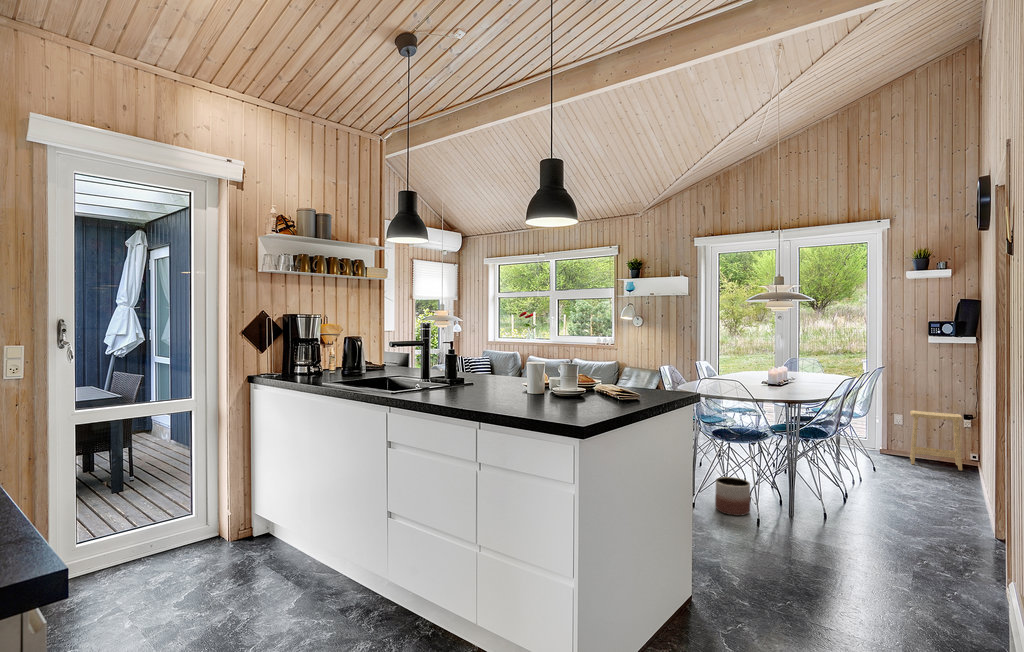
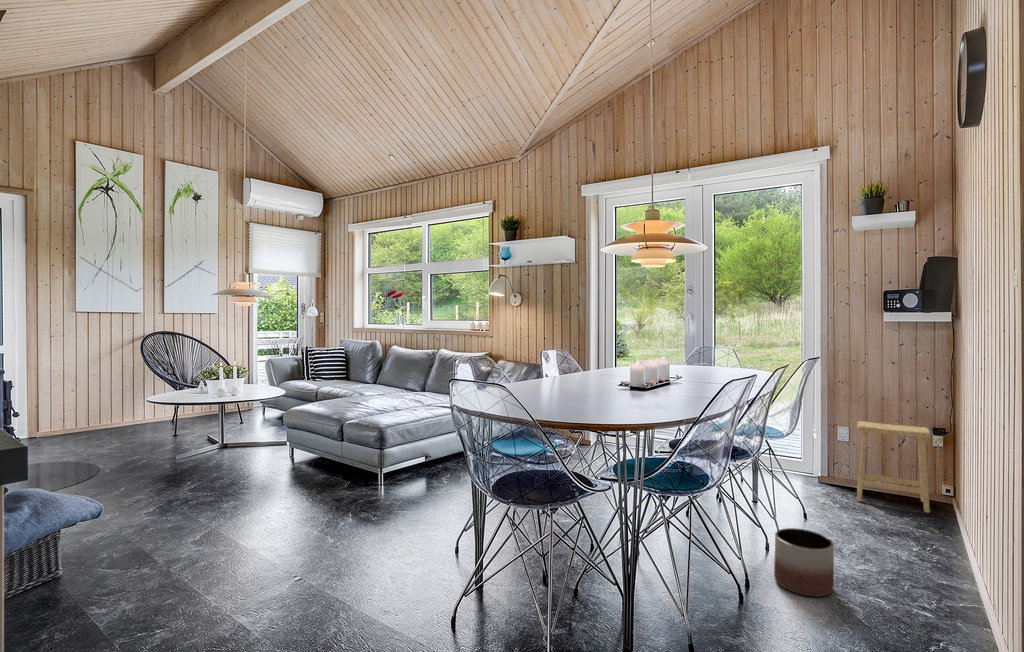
planter: present [715,477,750,516] -> present [774,528,834,597]

